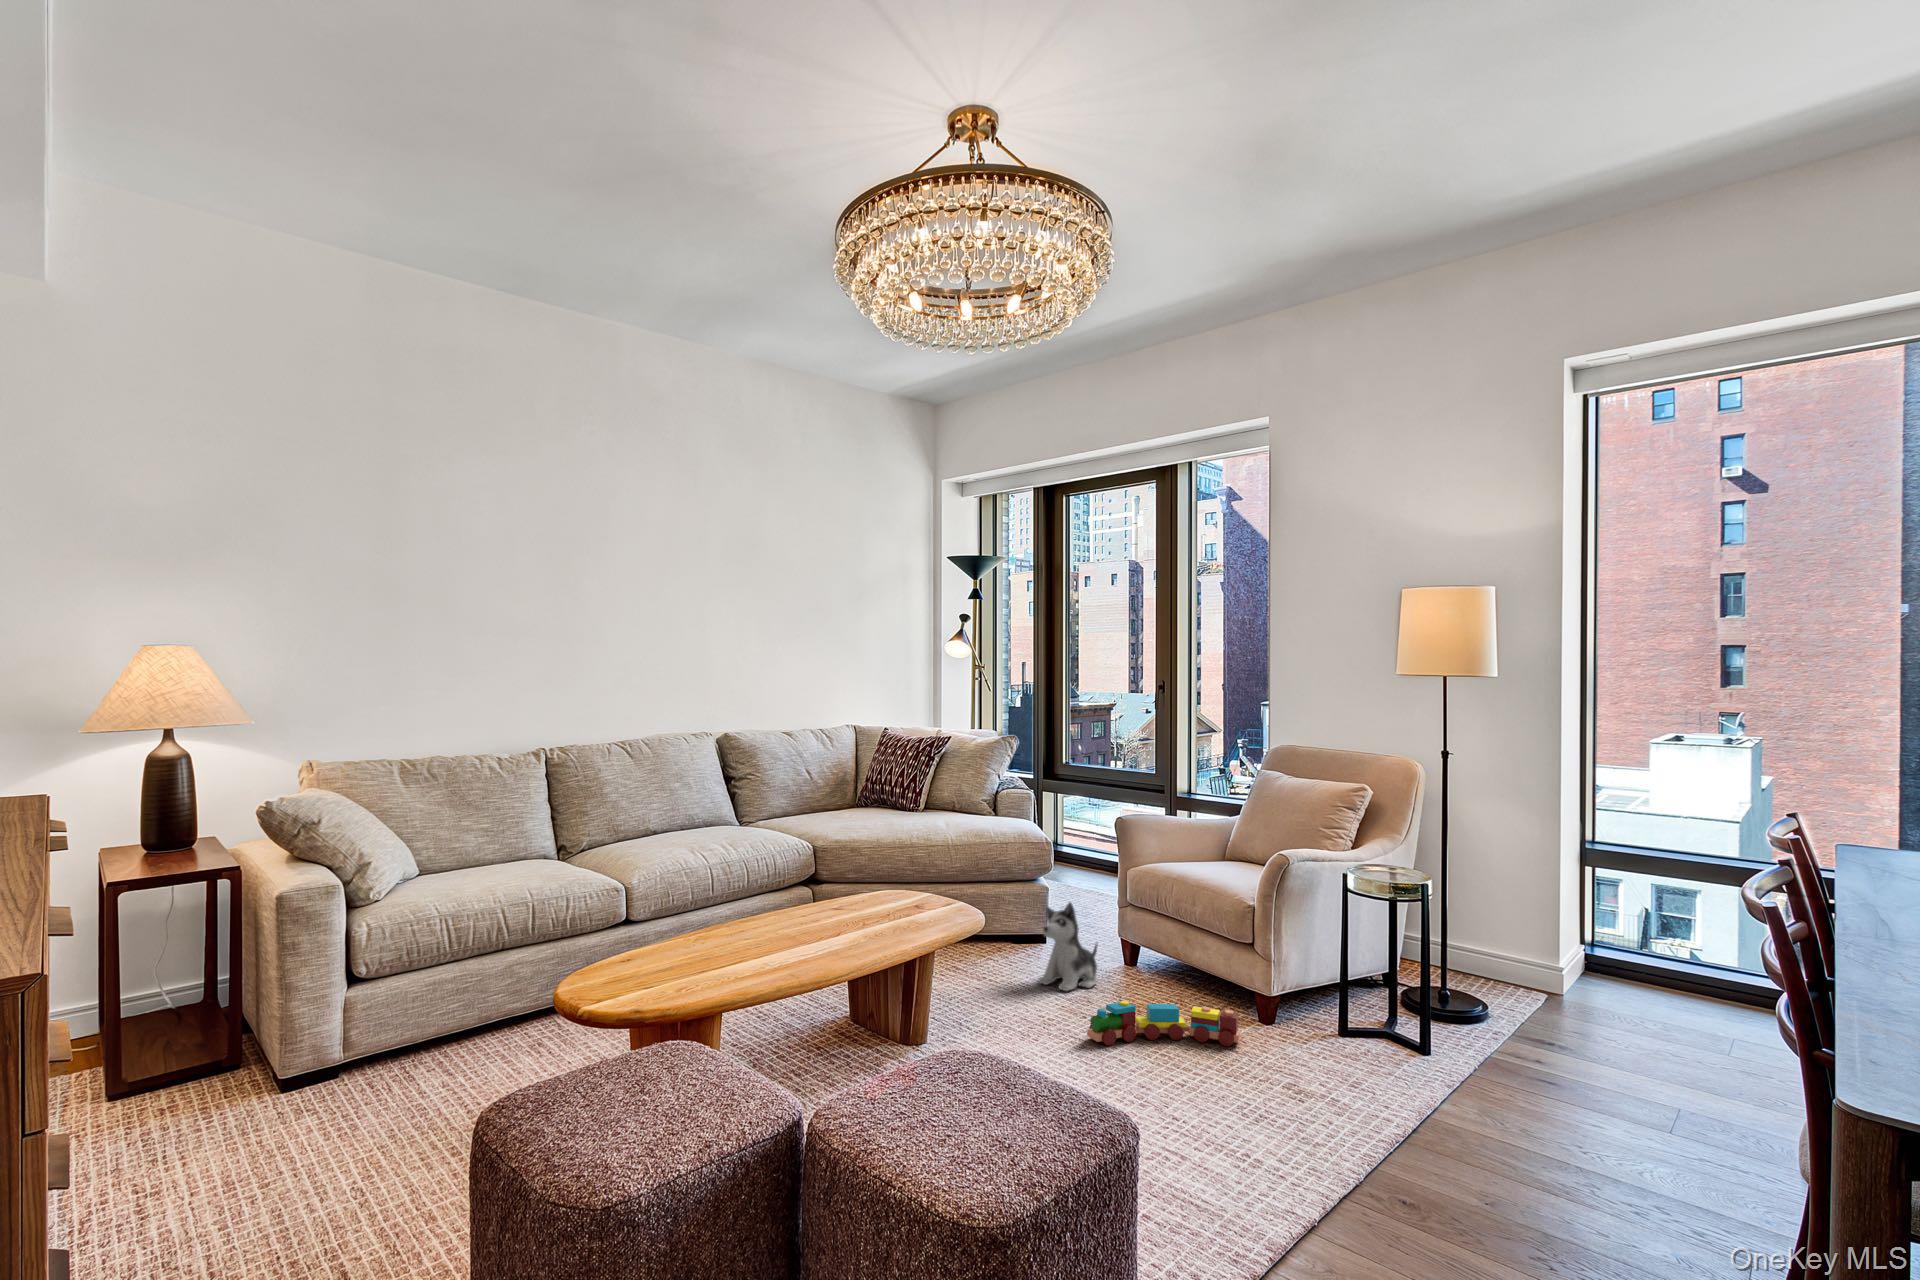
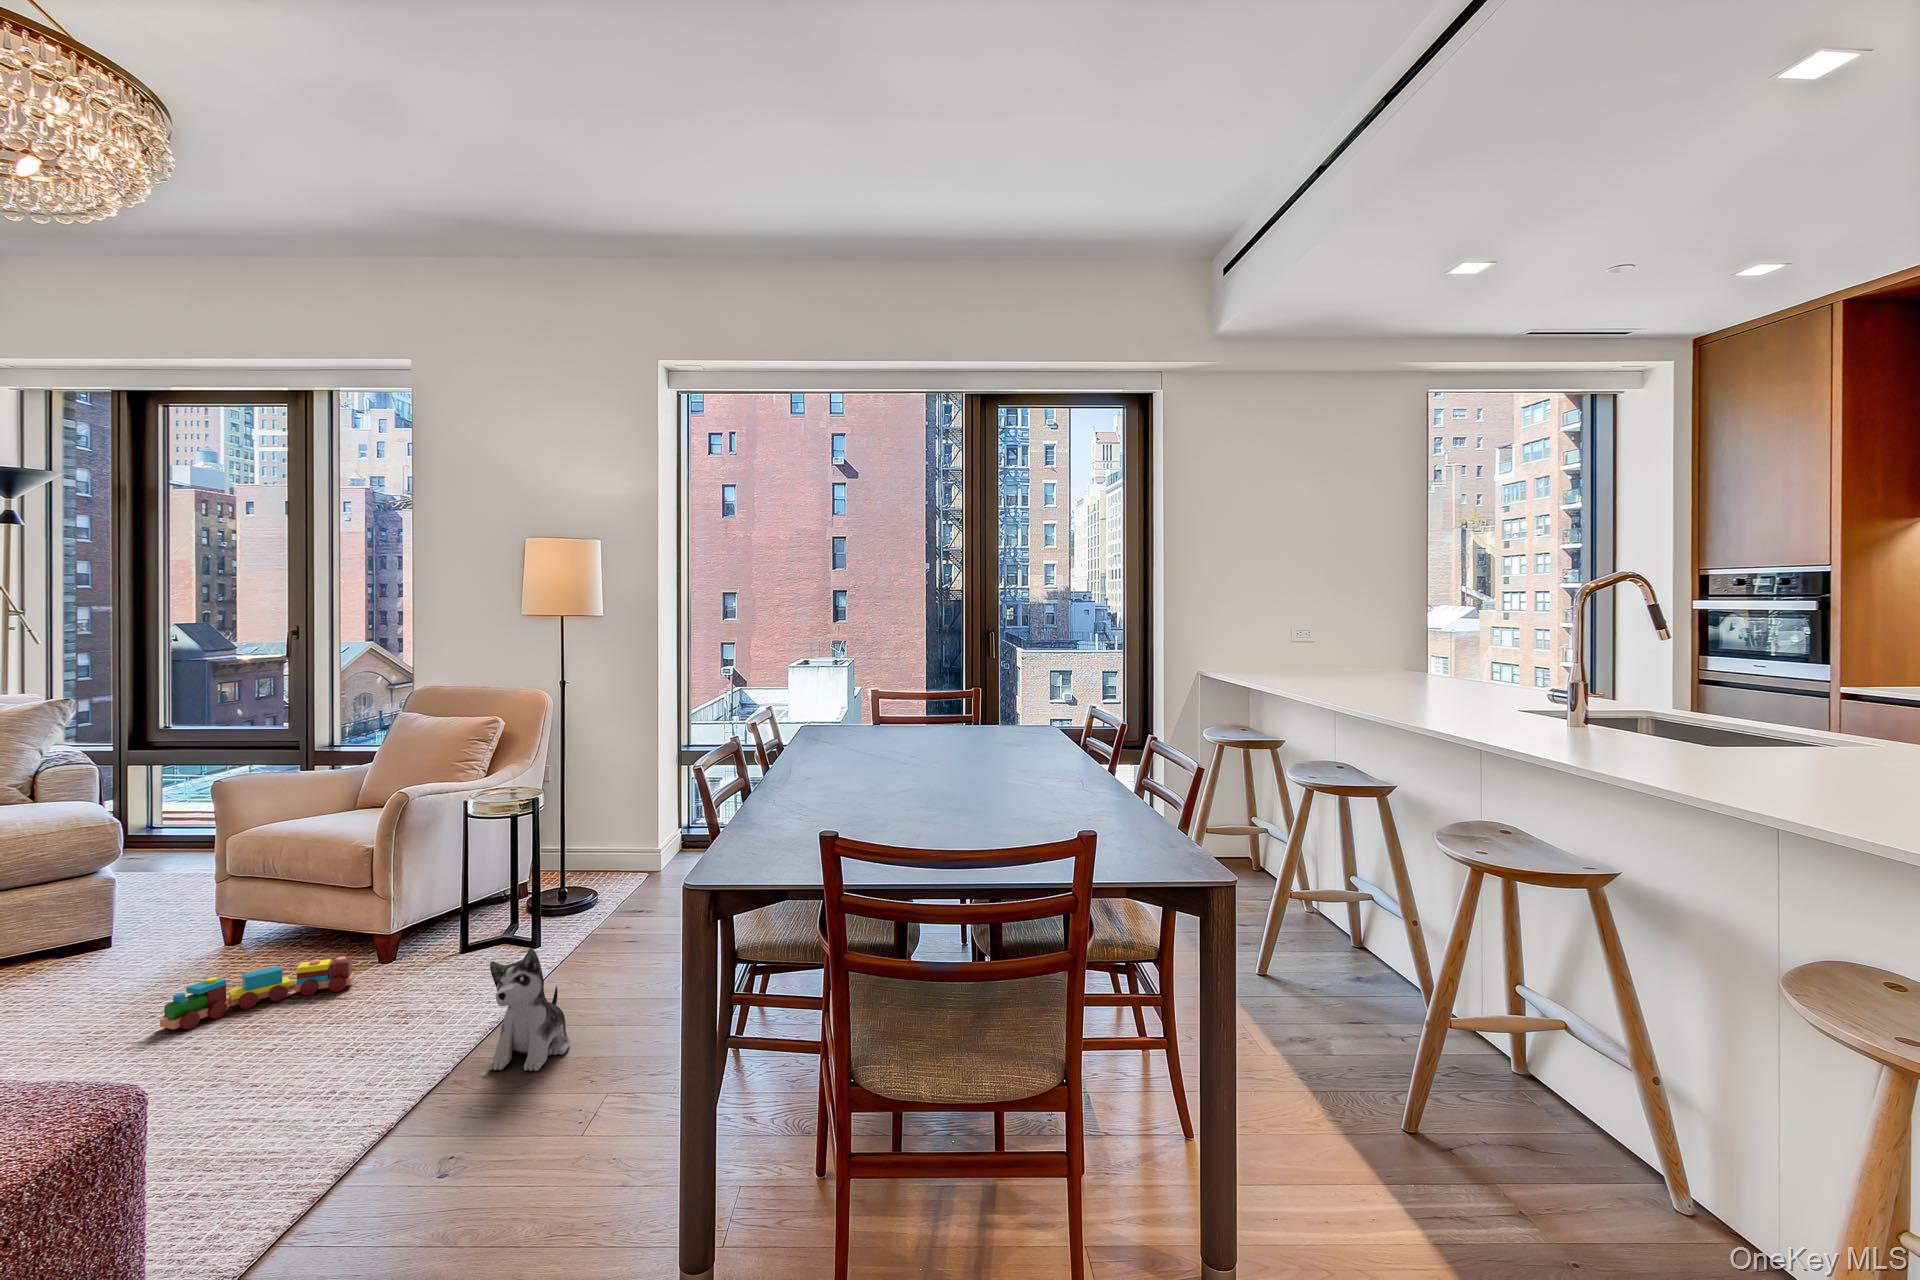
plush toy: present [1039,902,1098,991] -> present [488,948,570,1071]

